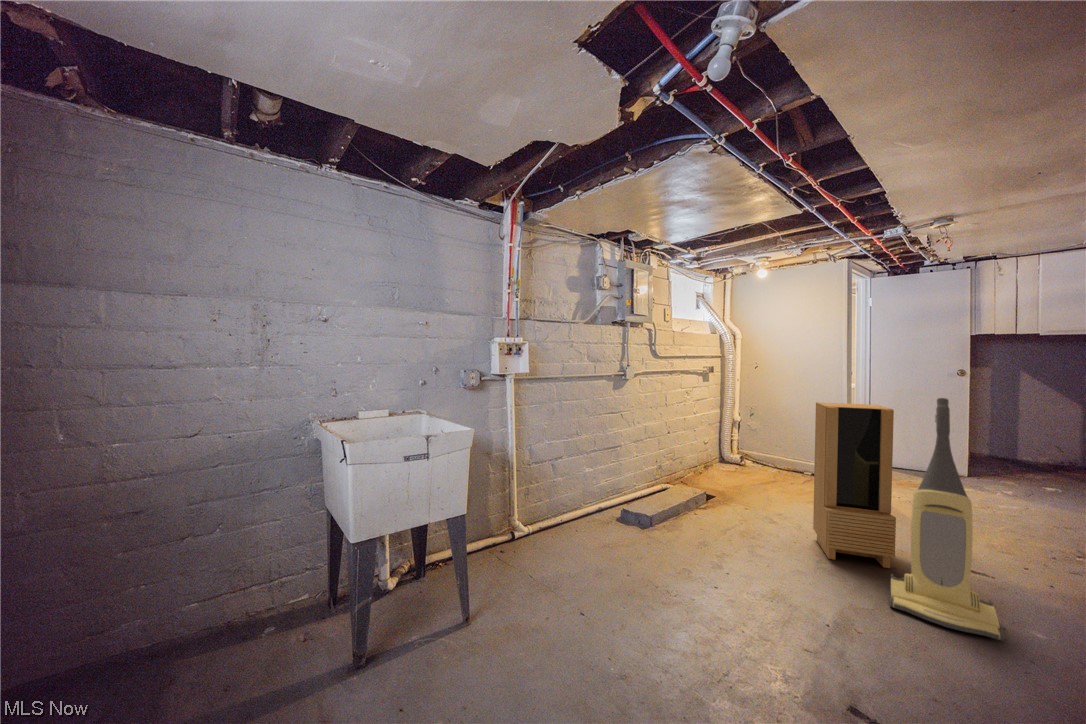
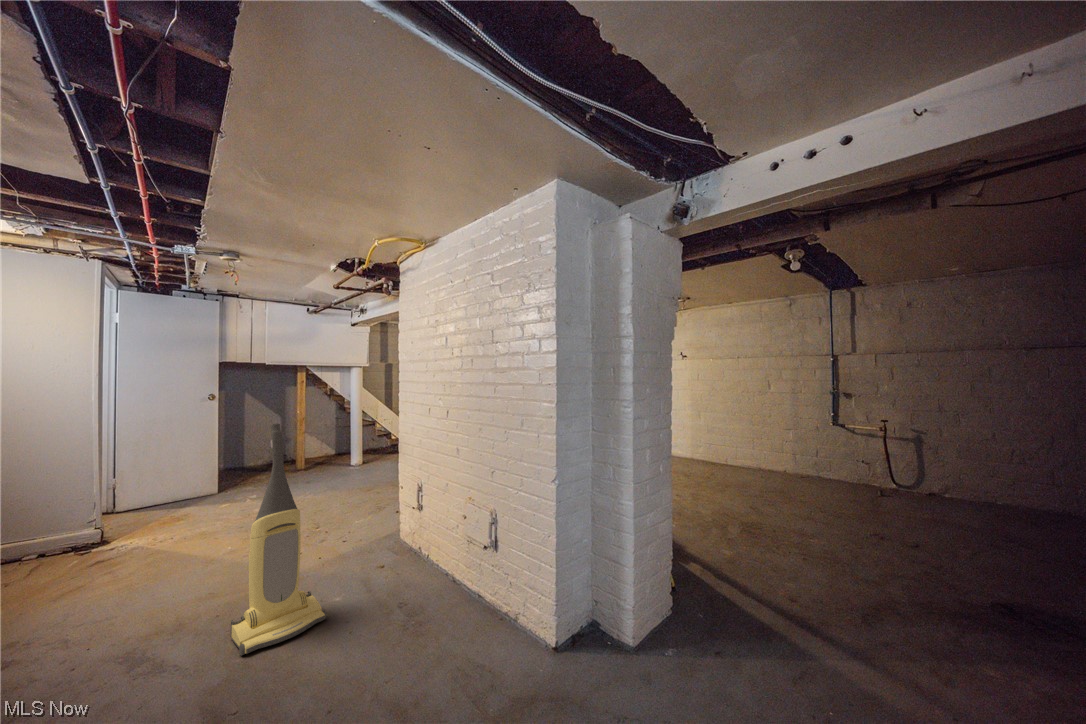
storage cabinet: present [813,402,896,568] -> none [103,440,222,653]

